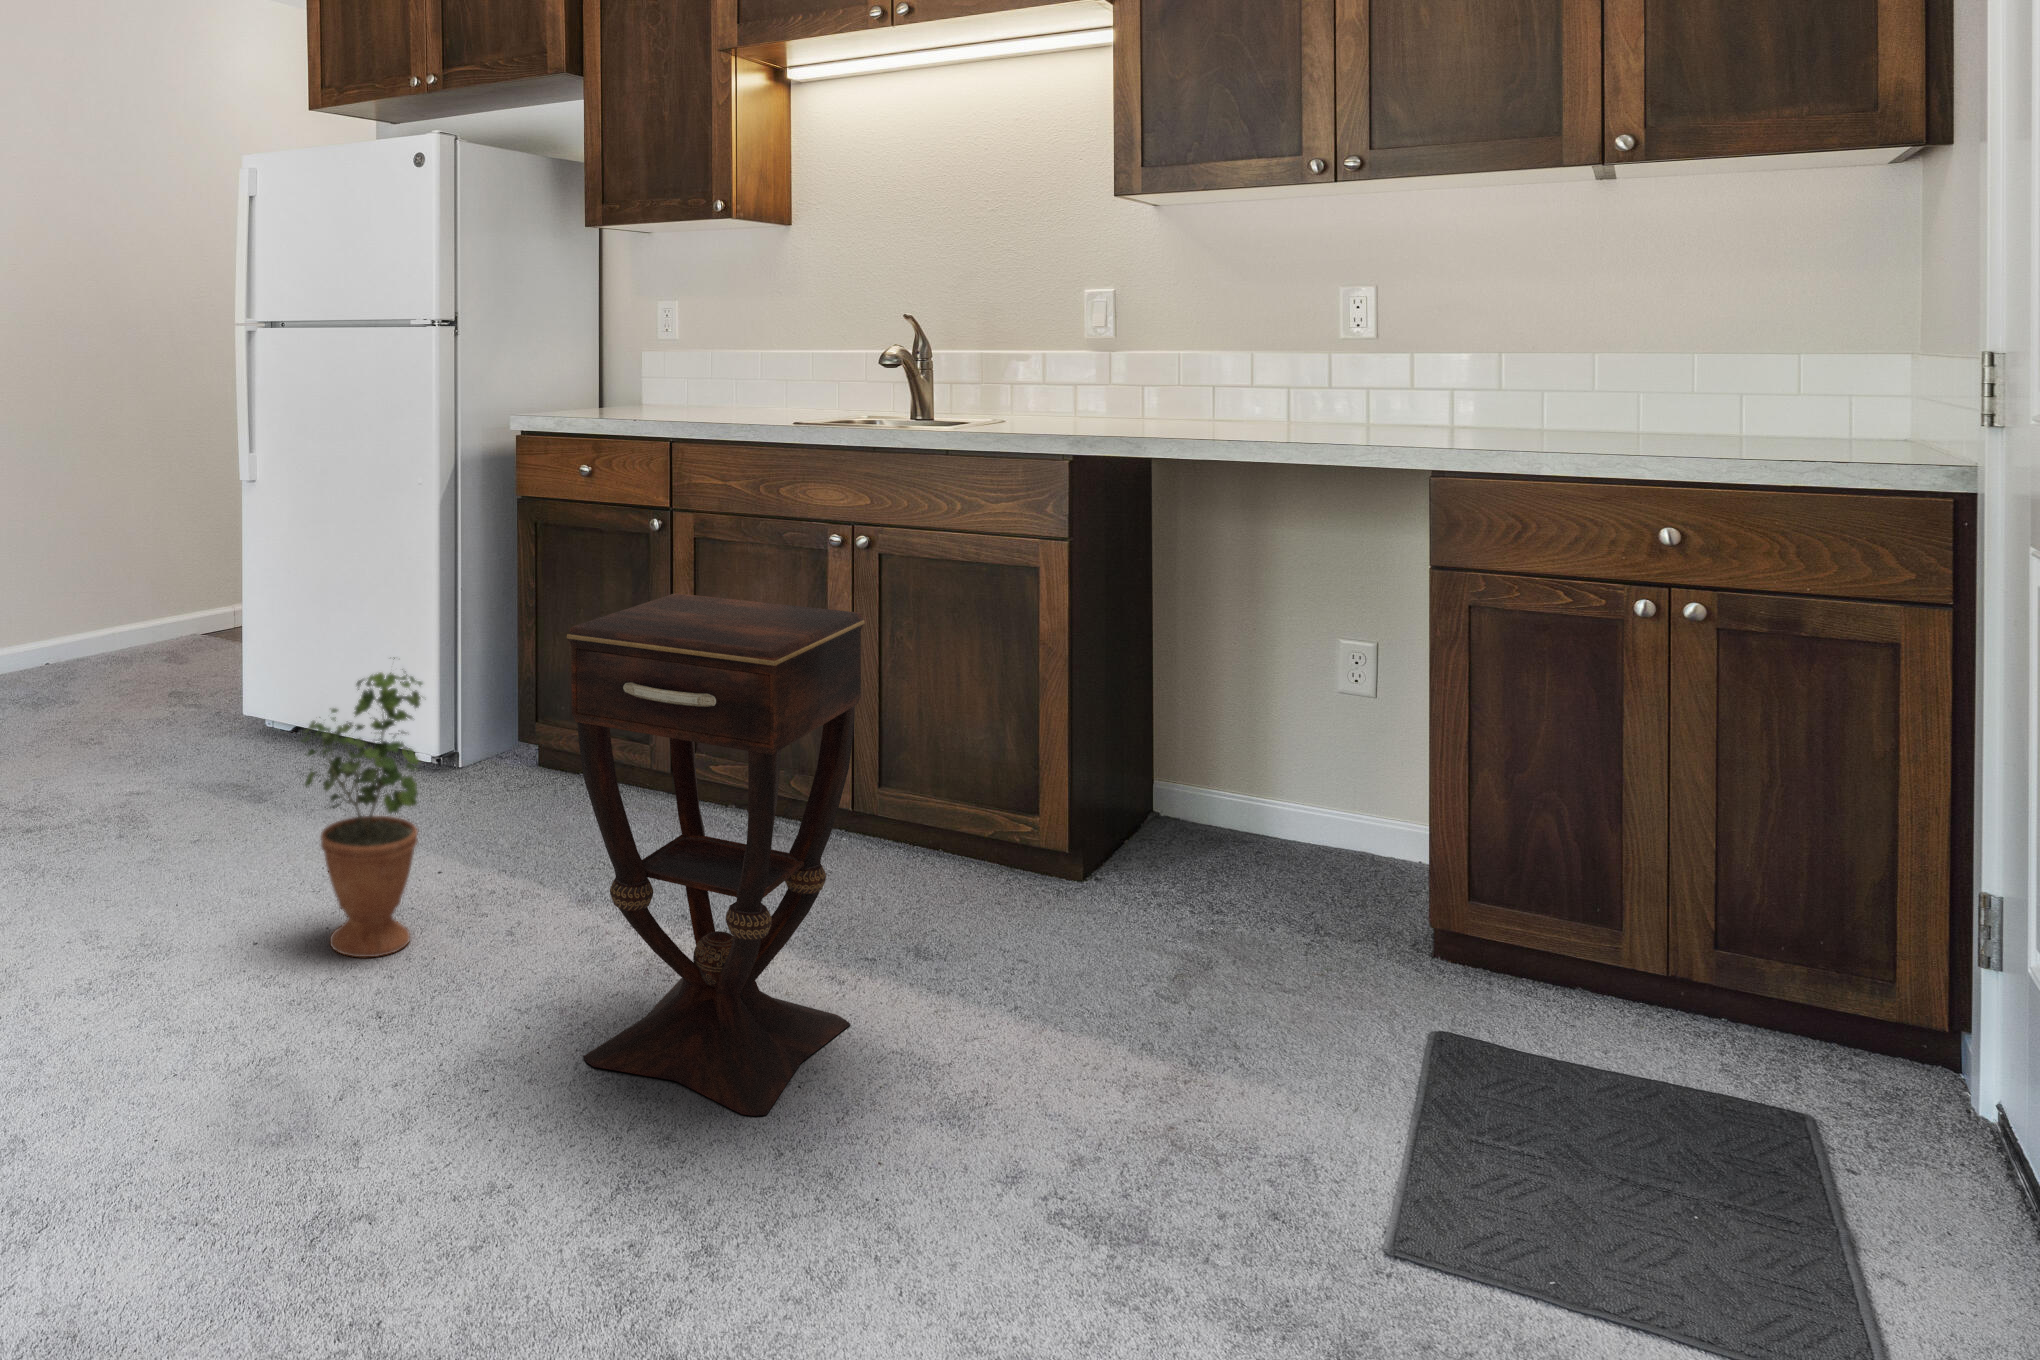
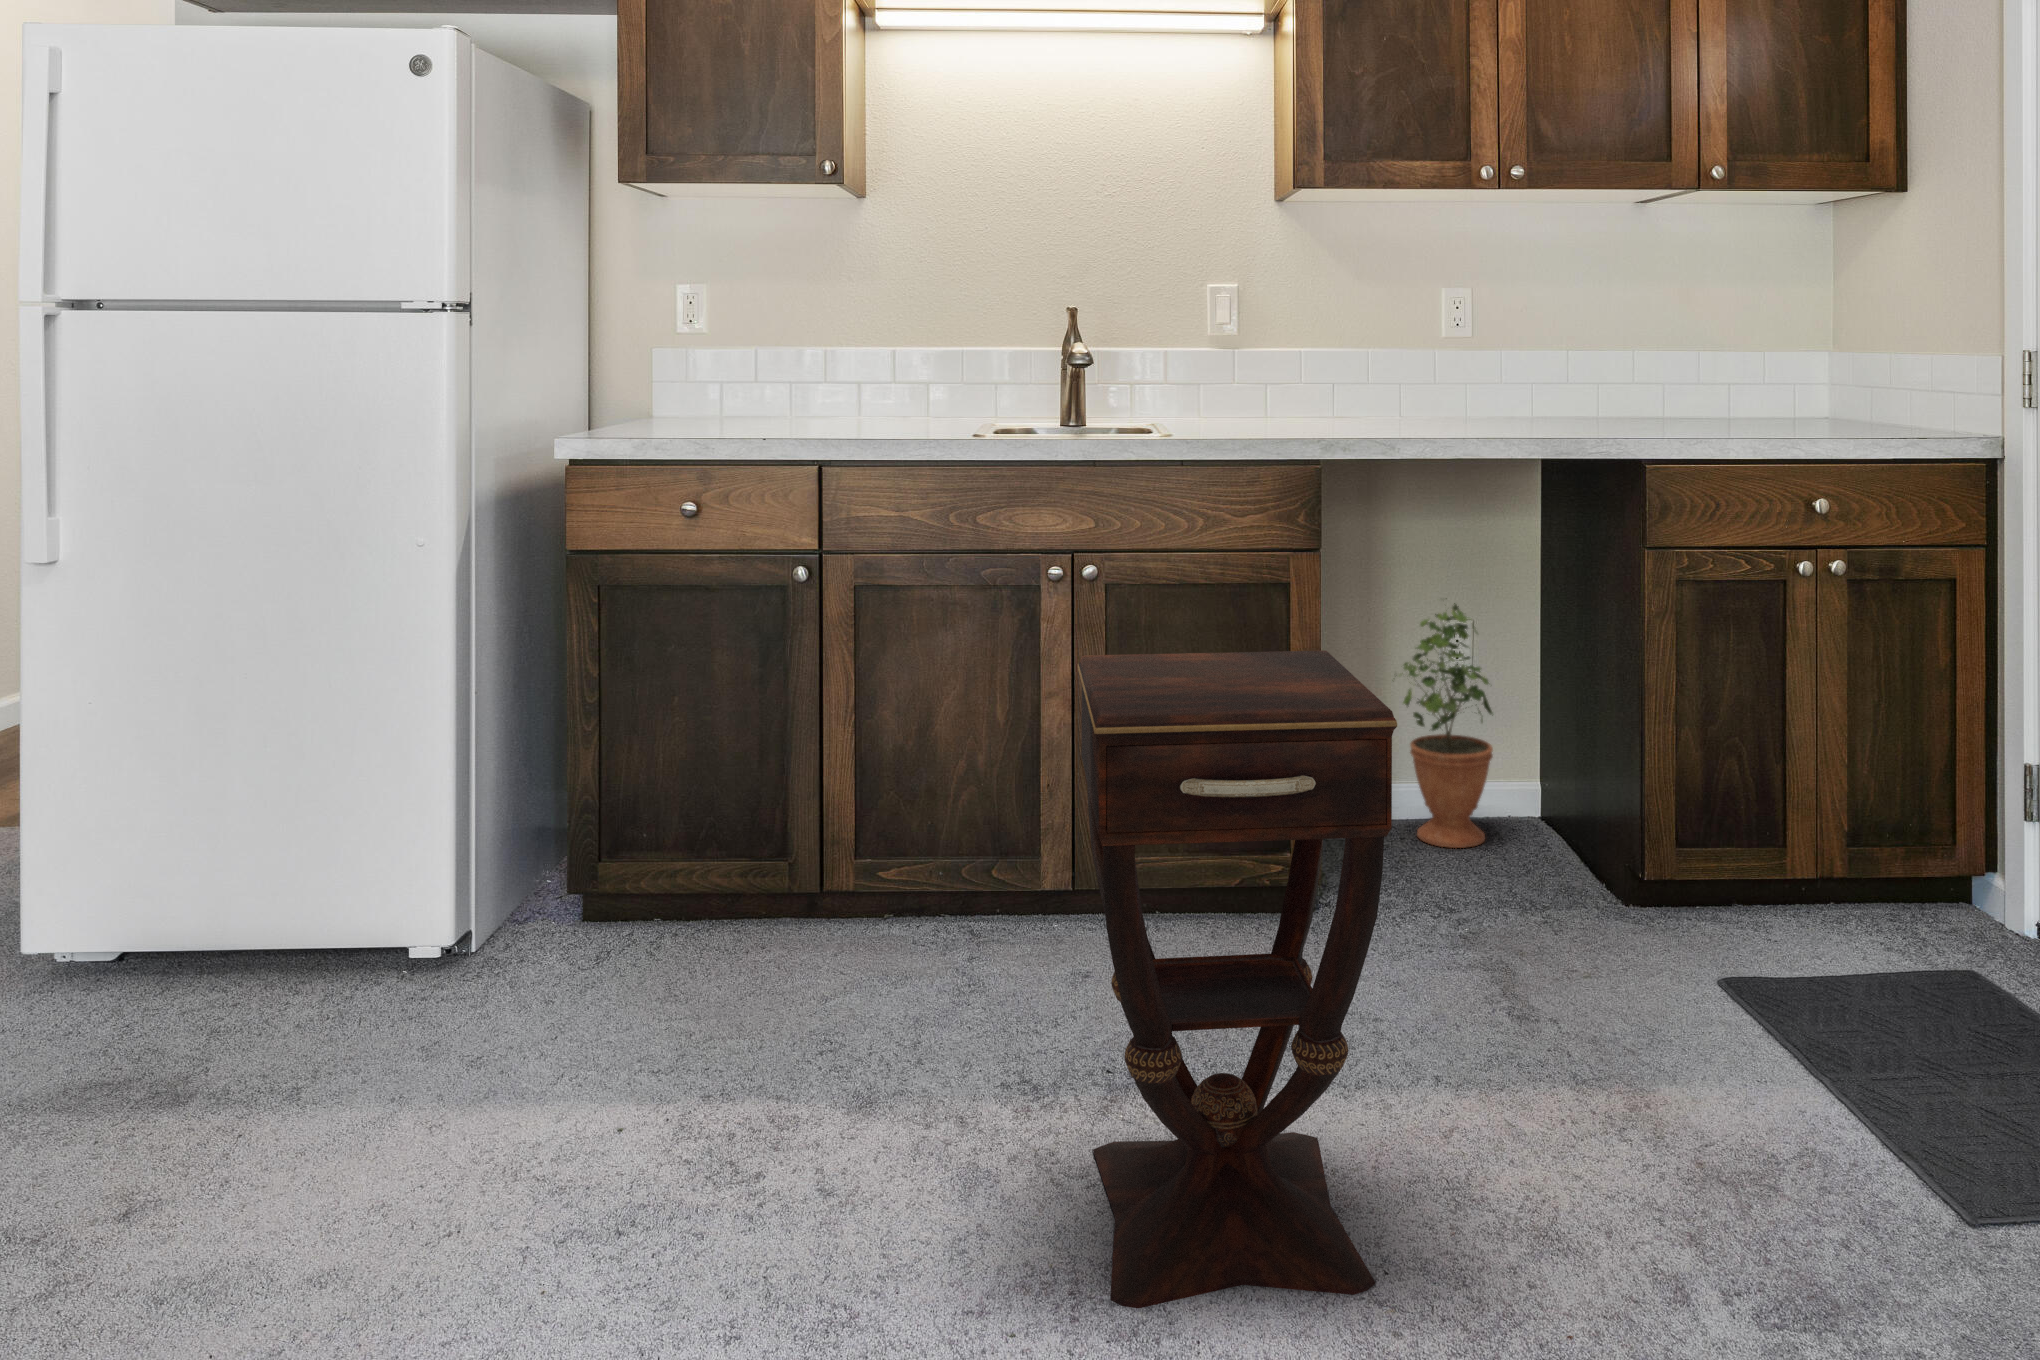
potted plant: present [302,658,422,957] -> present [1403,603,1493,848]

